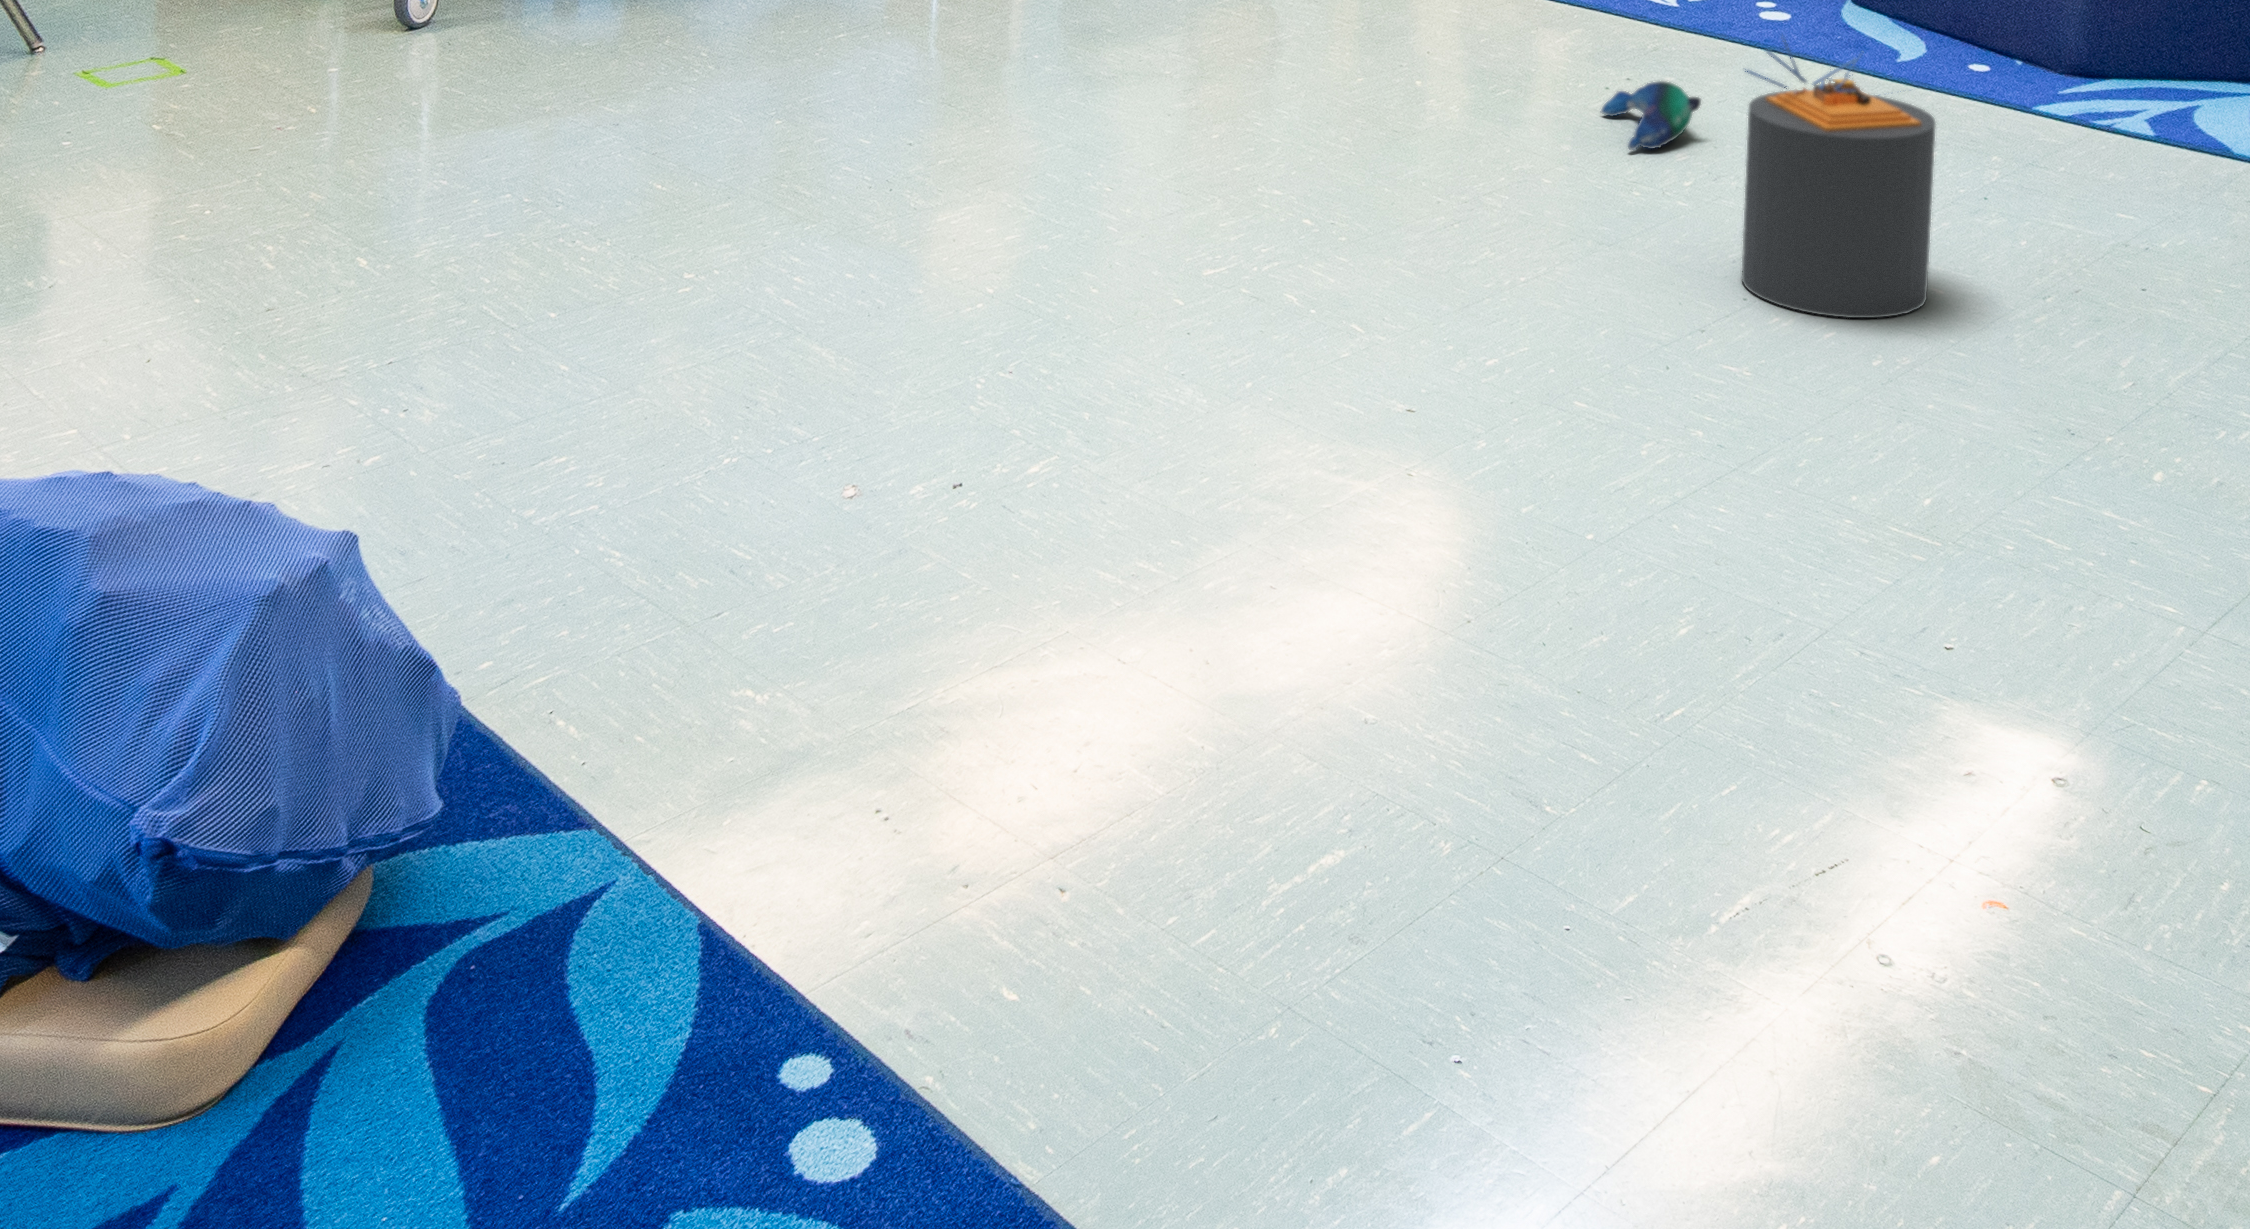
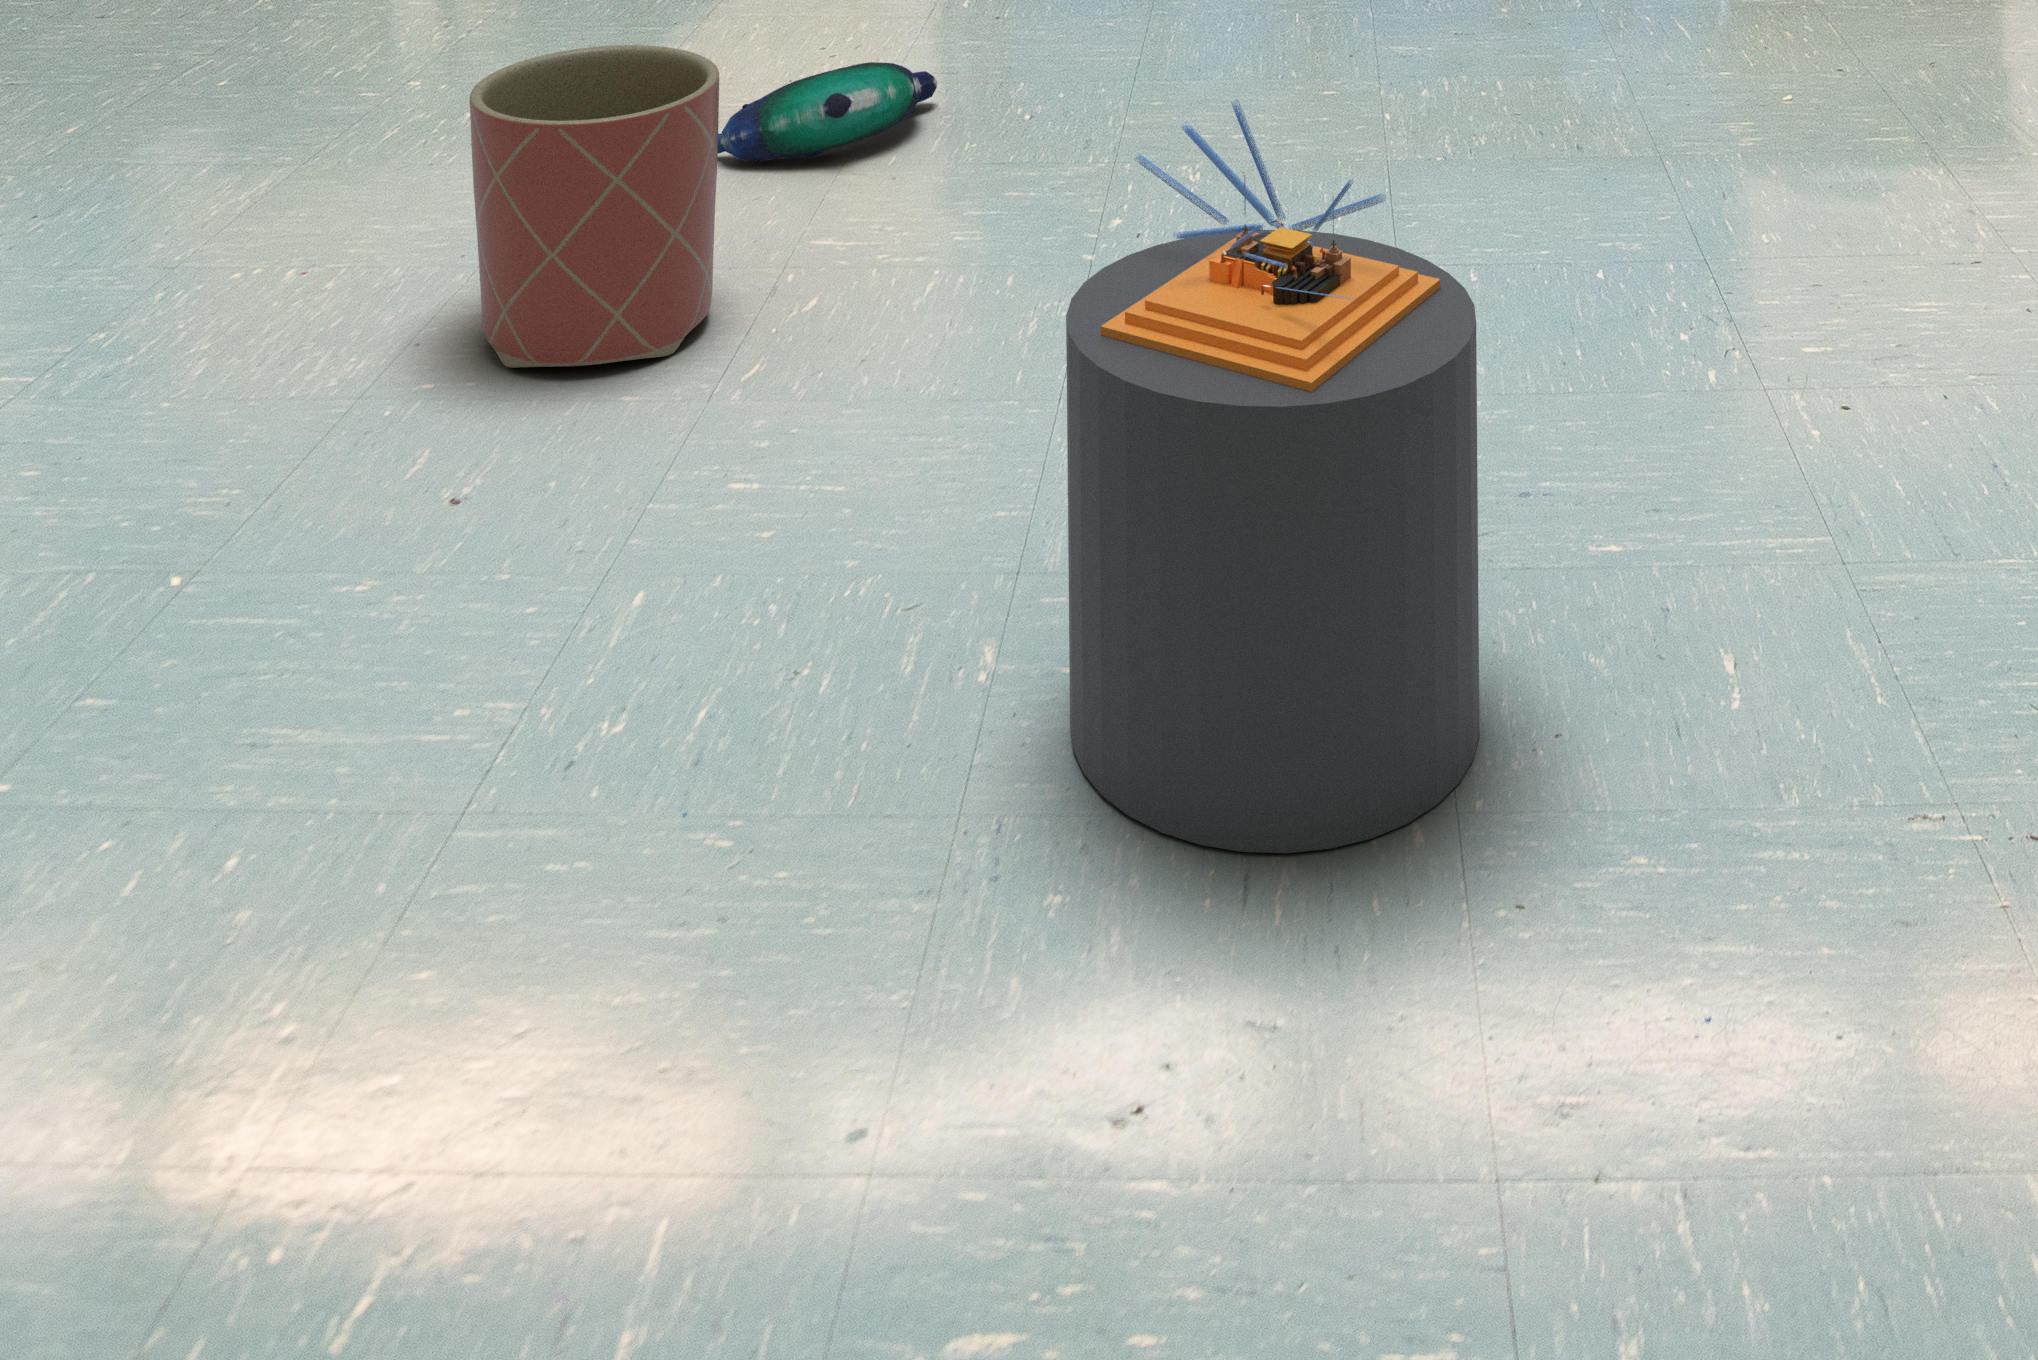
plush toy: present [1600,81,1701,150] -> present [718,62,937,163]
planter: none [1192,117,1340,307] -> present [470,45,719,368]

